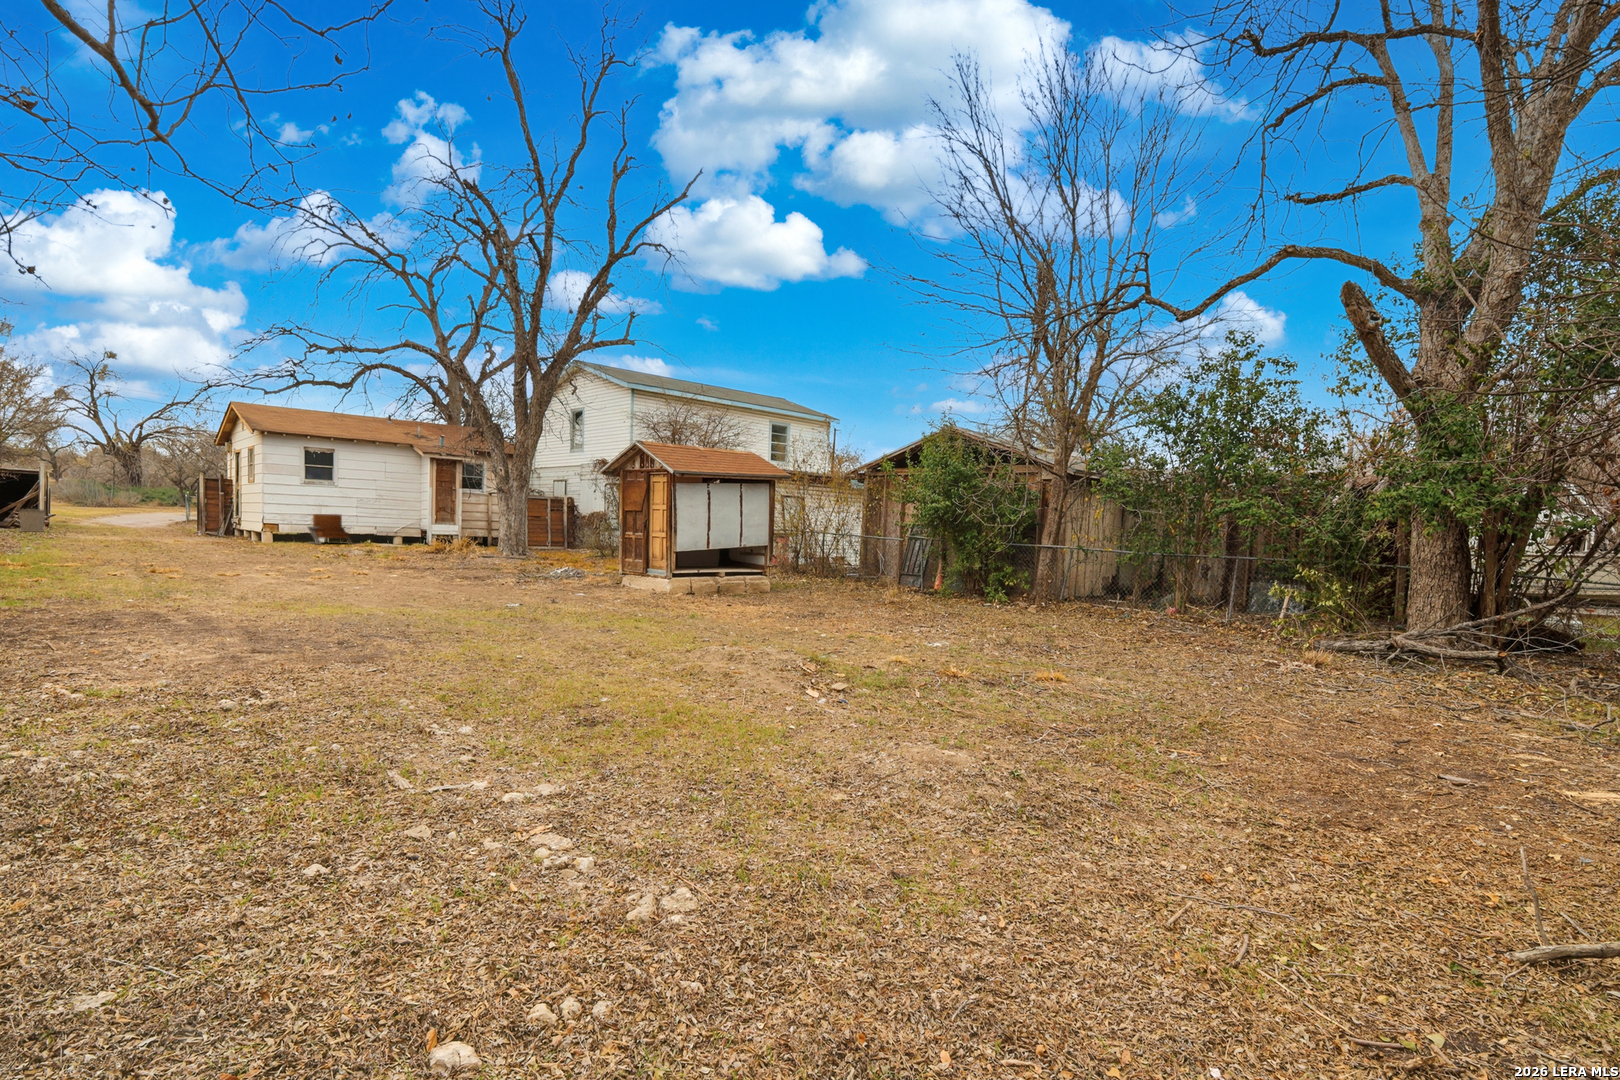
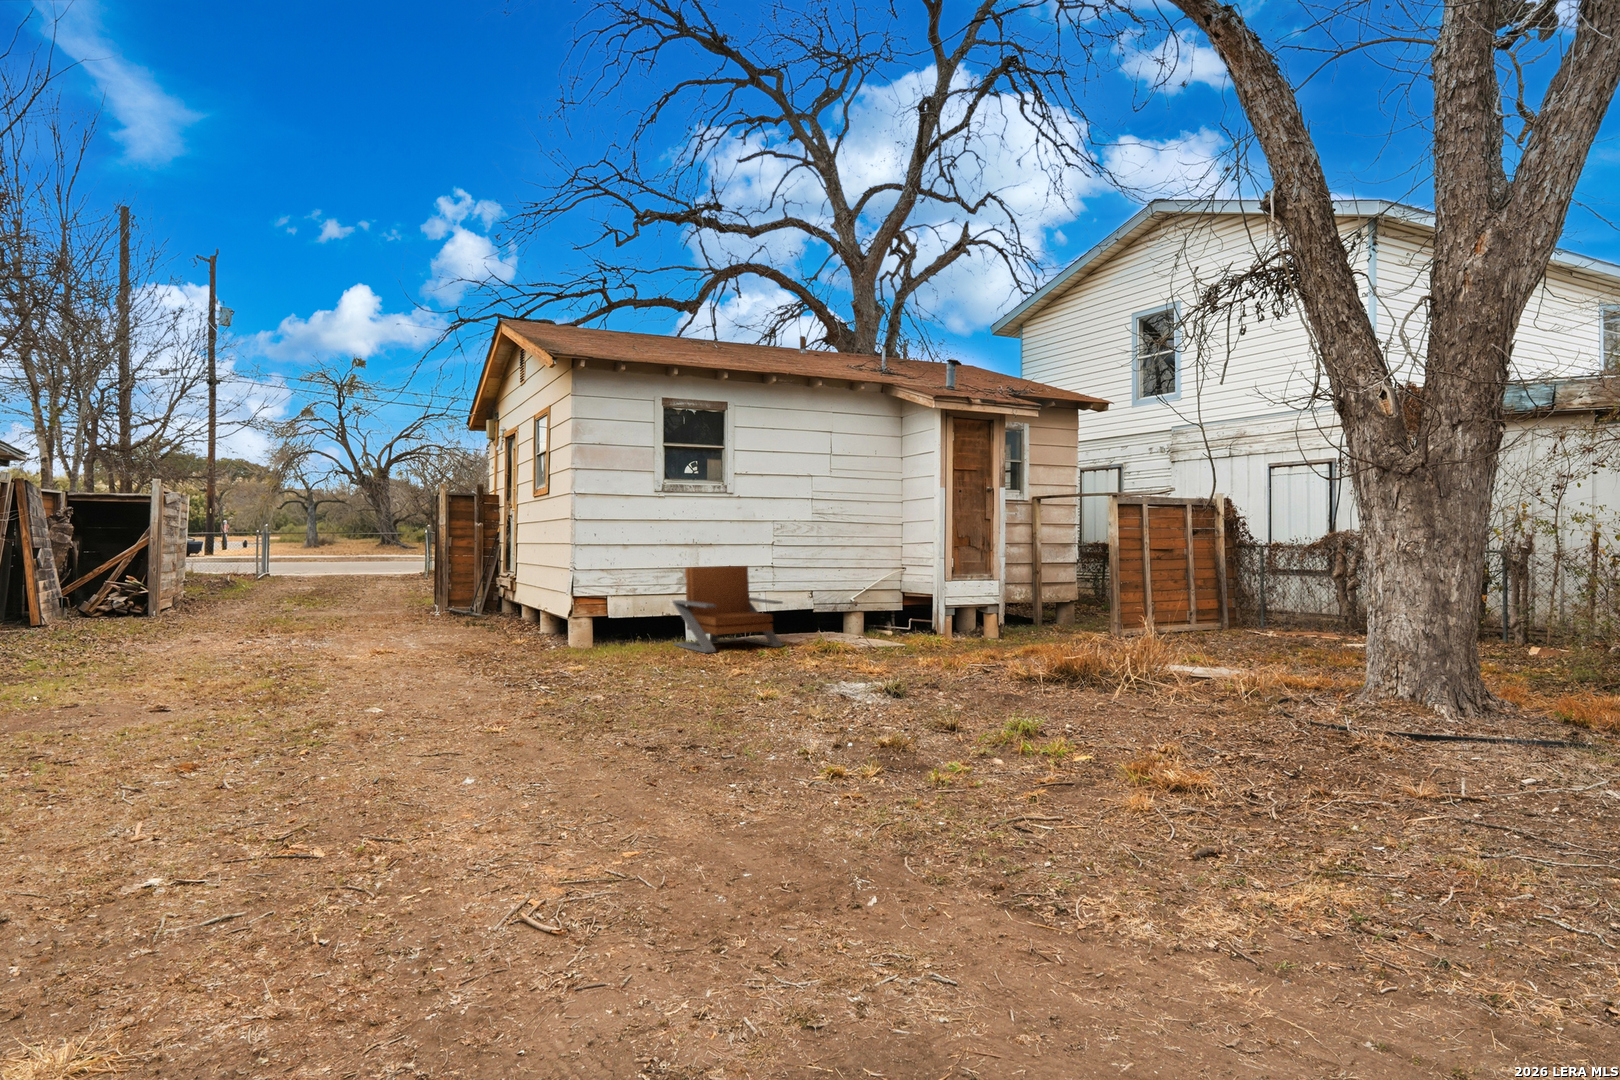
trash can: present [18,508,46,532] -> none [116,569,169,622]

